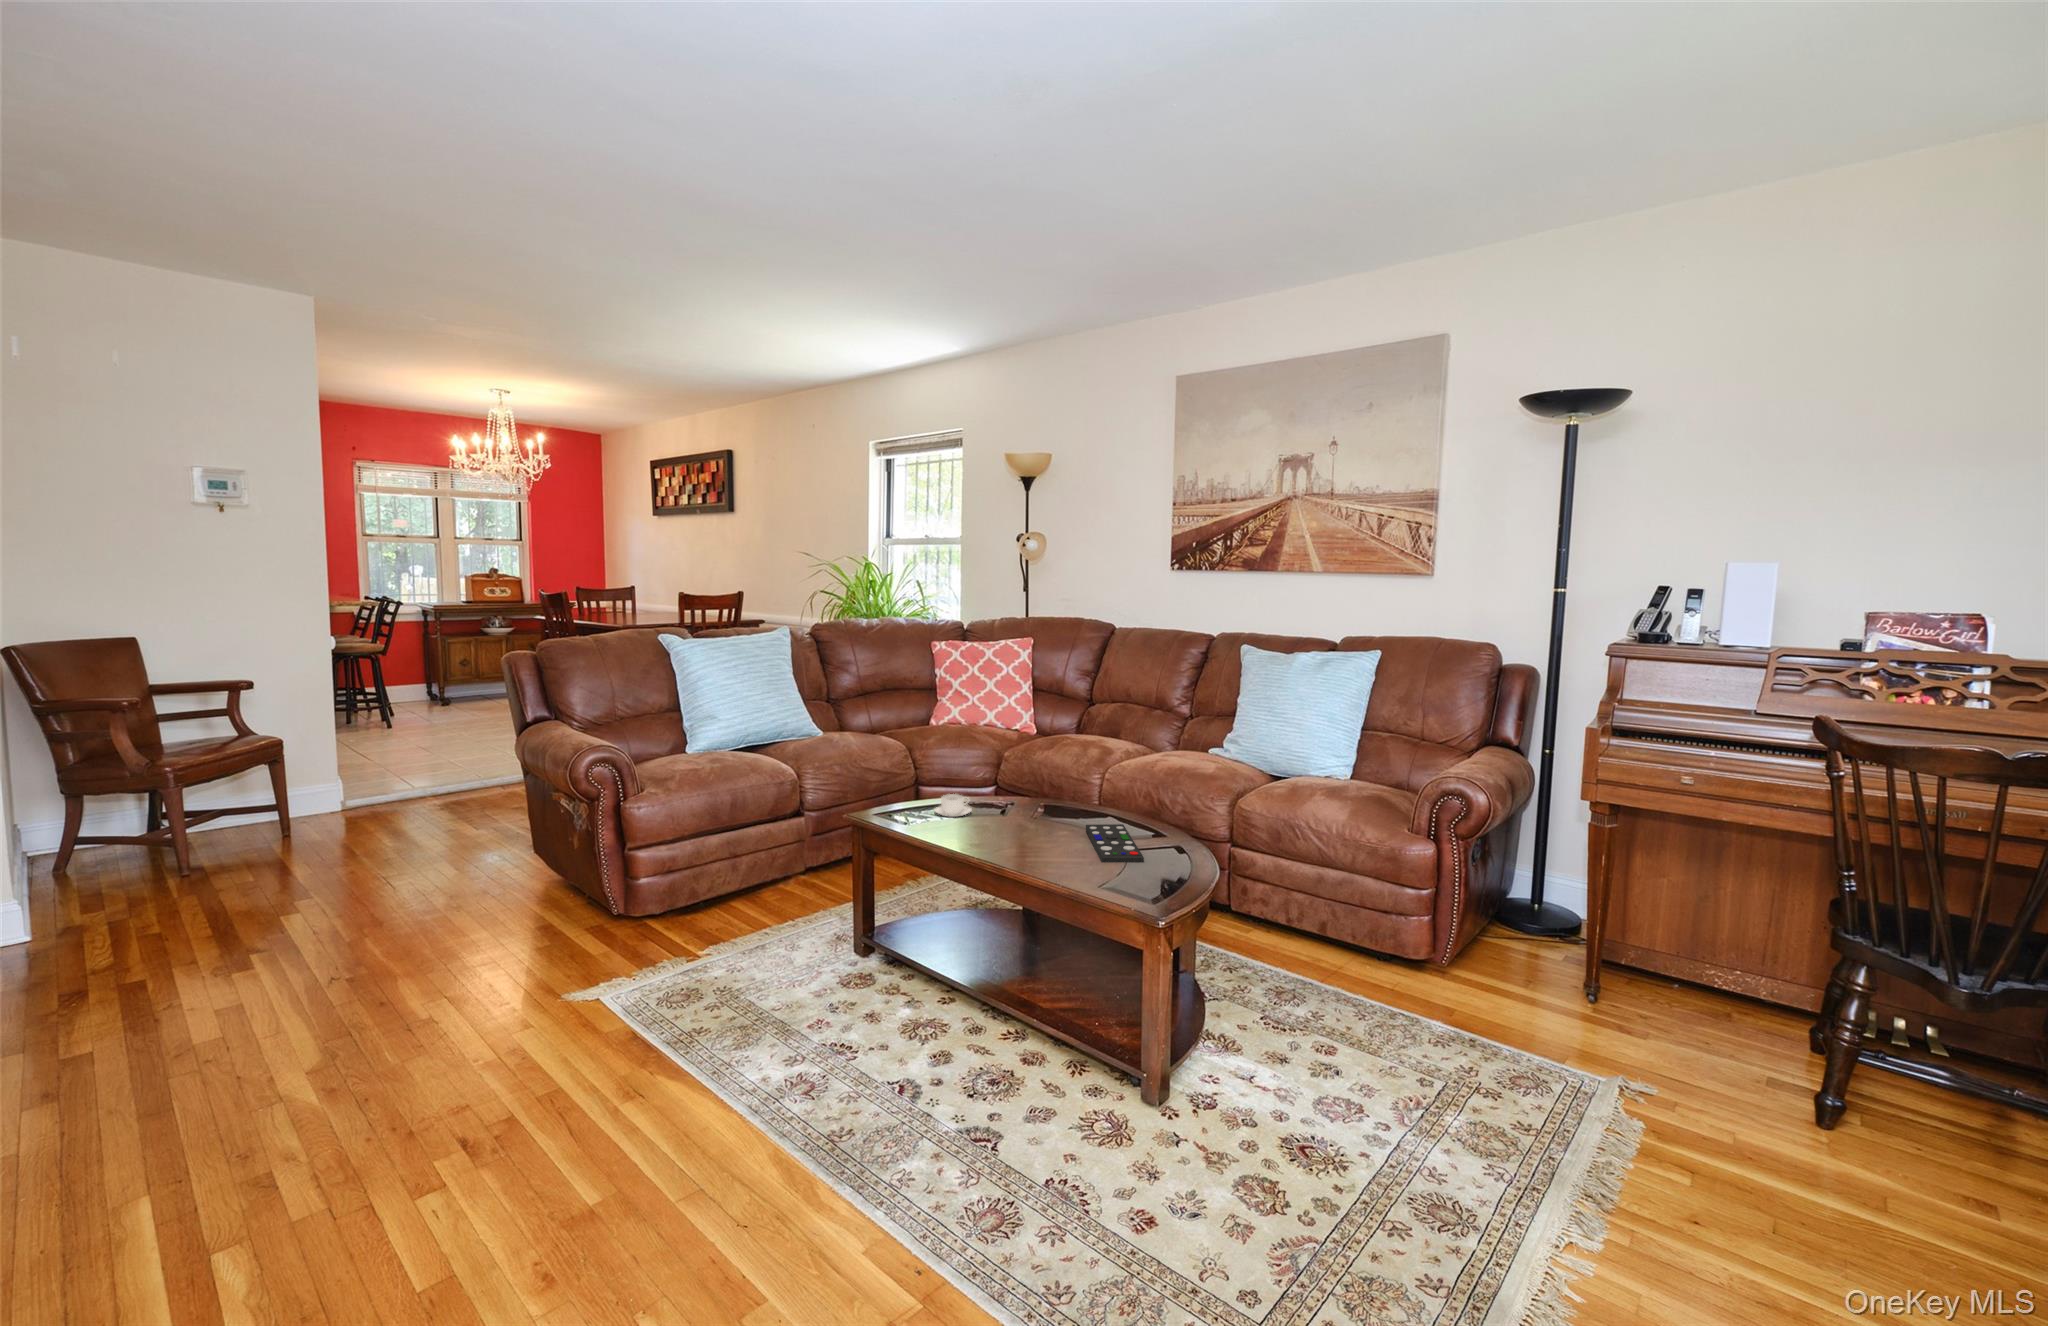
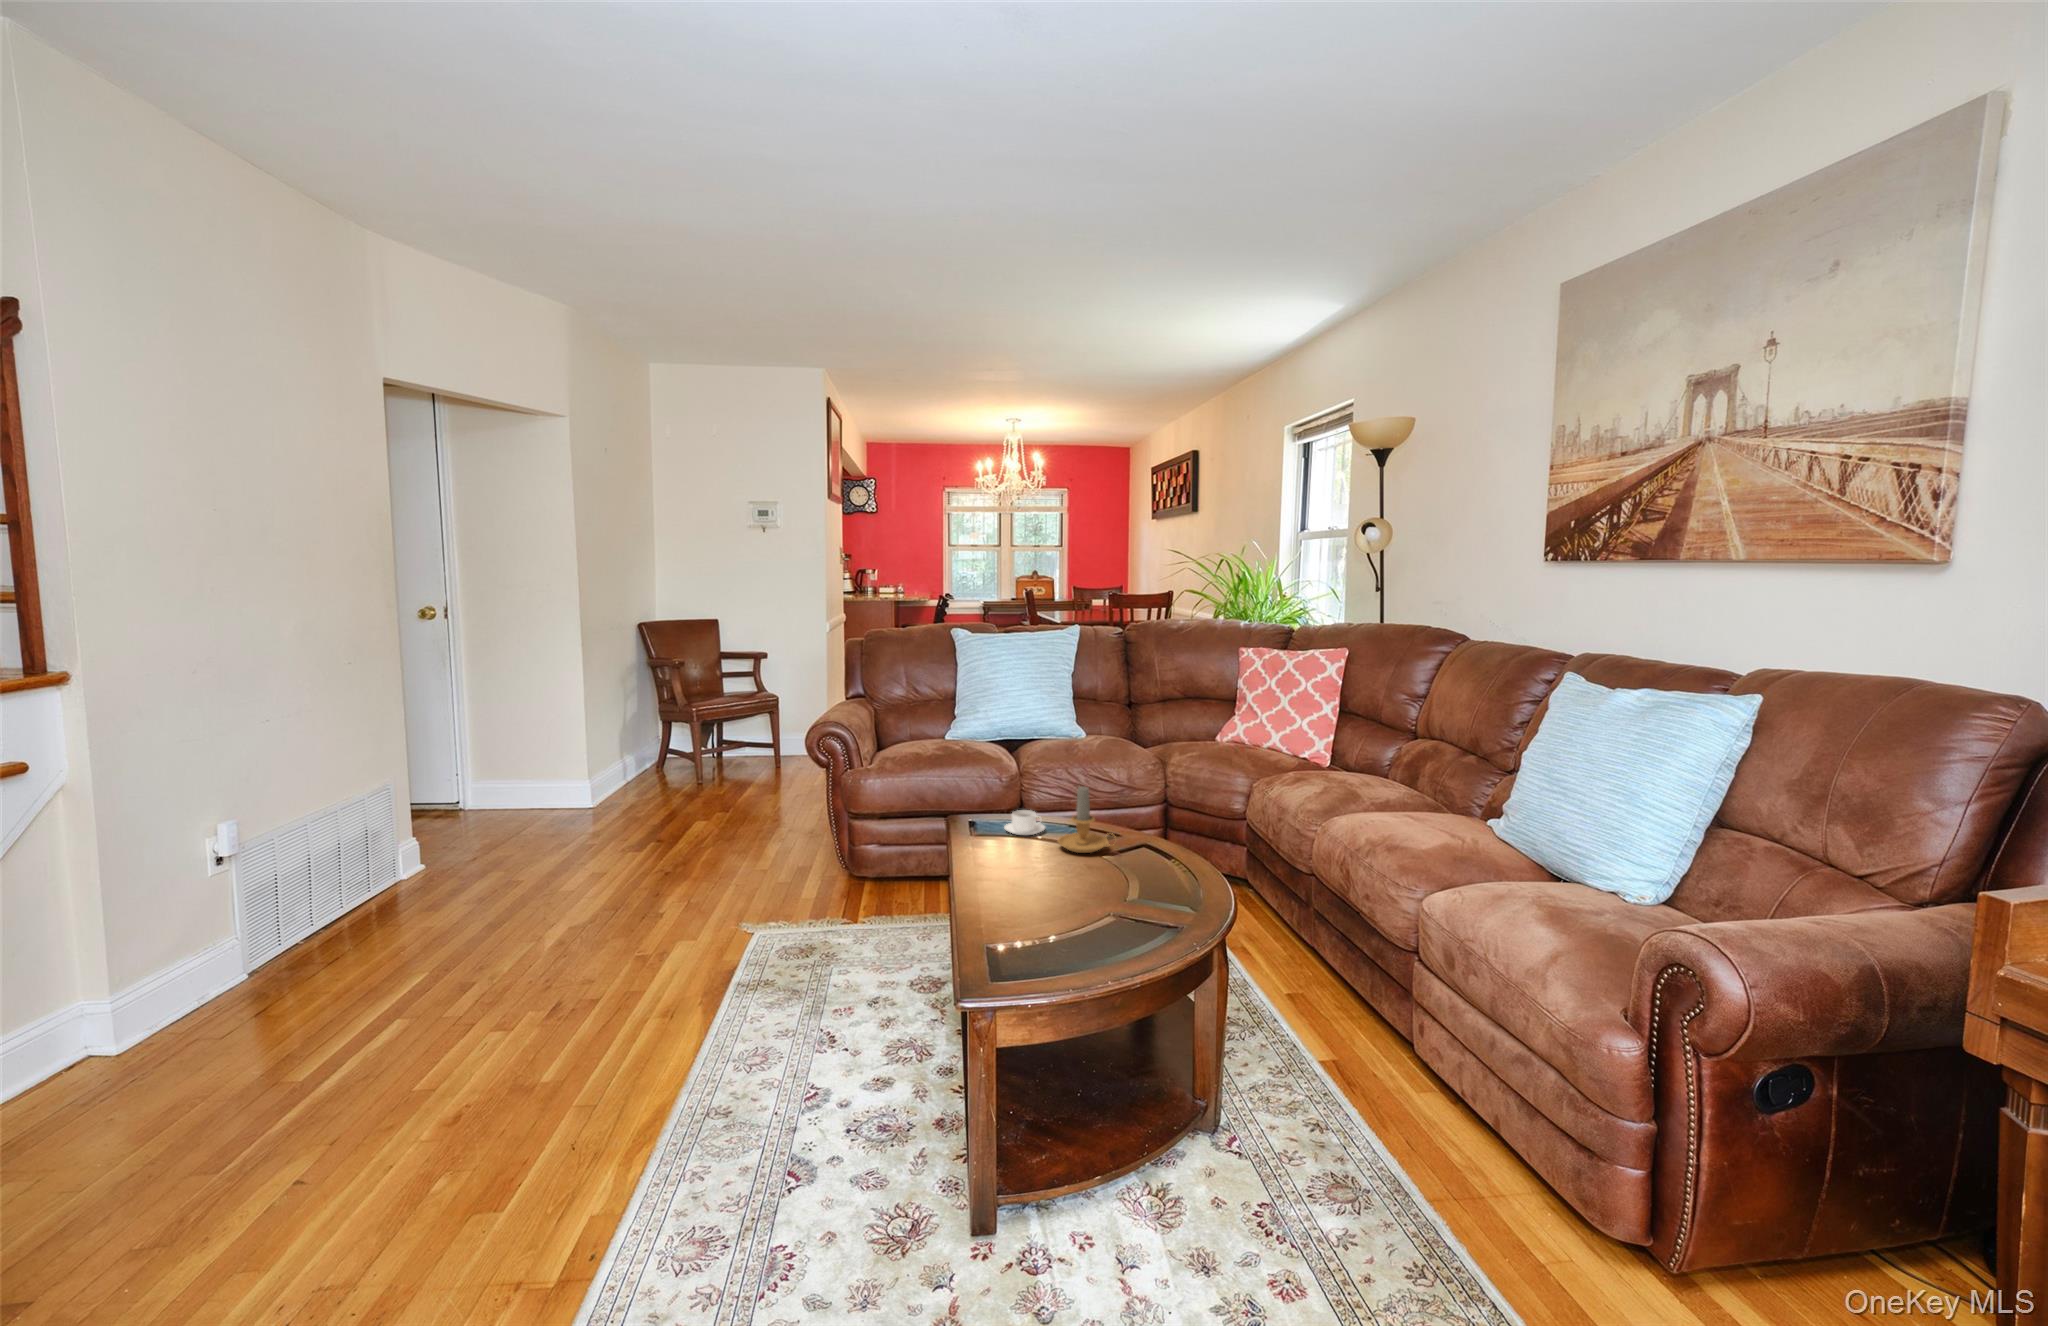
candle: none [1002,759,1056,818] -> present [1058,786,1114,853]
remote control: present [1086,824,1144,863] -> none [1021,873,1139,931]

